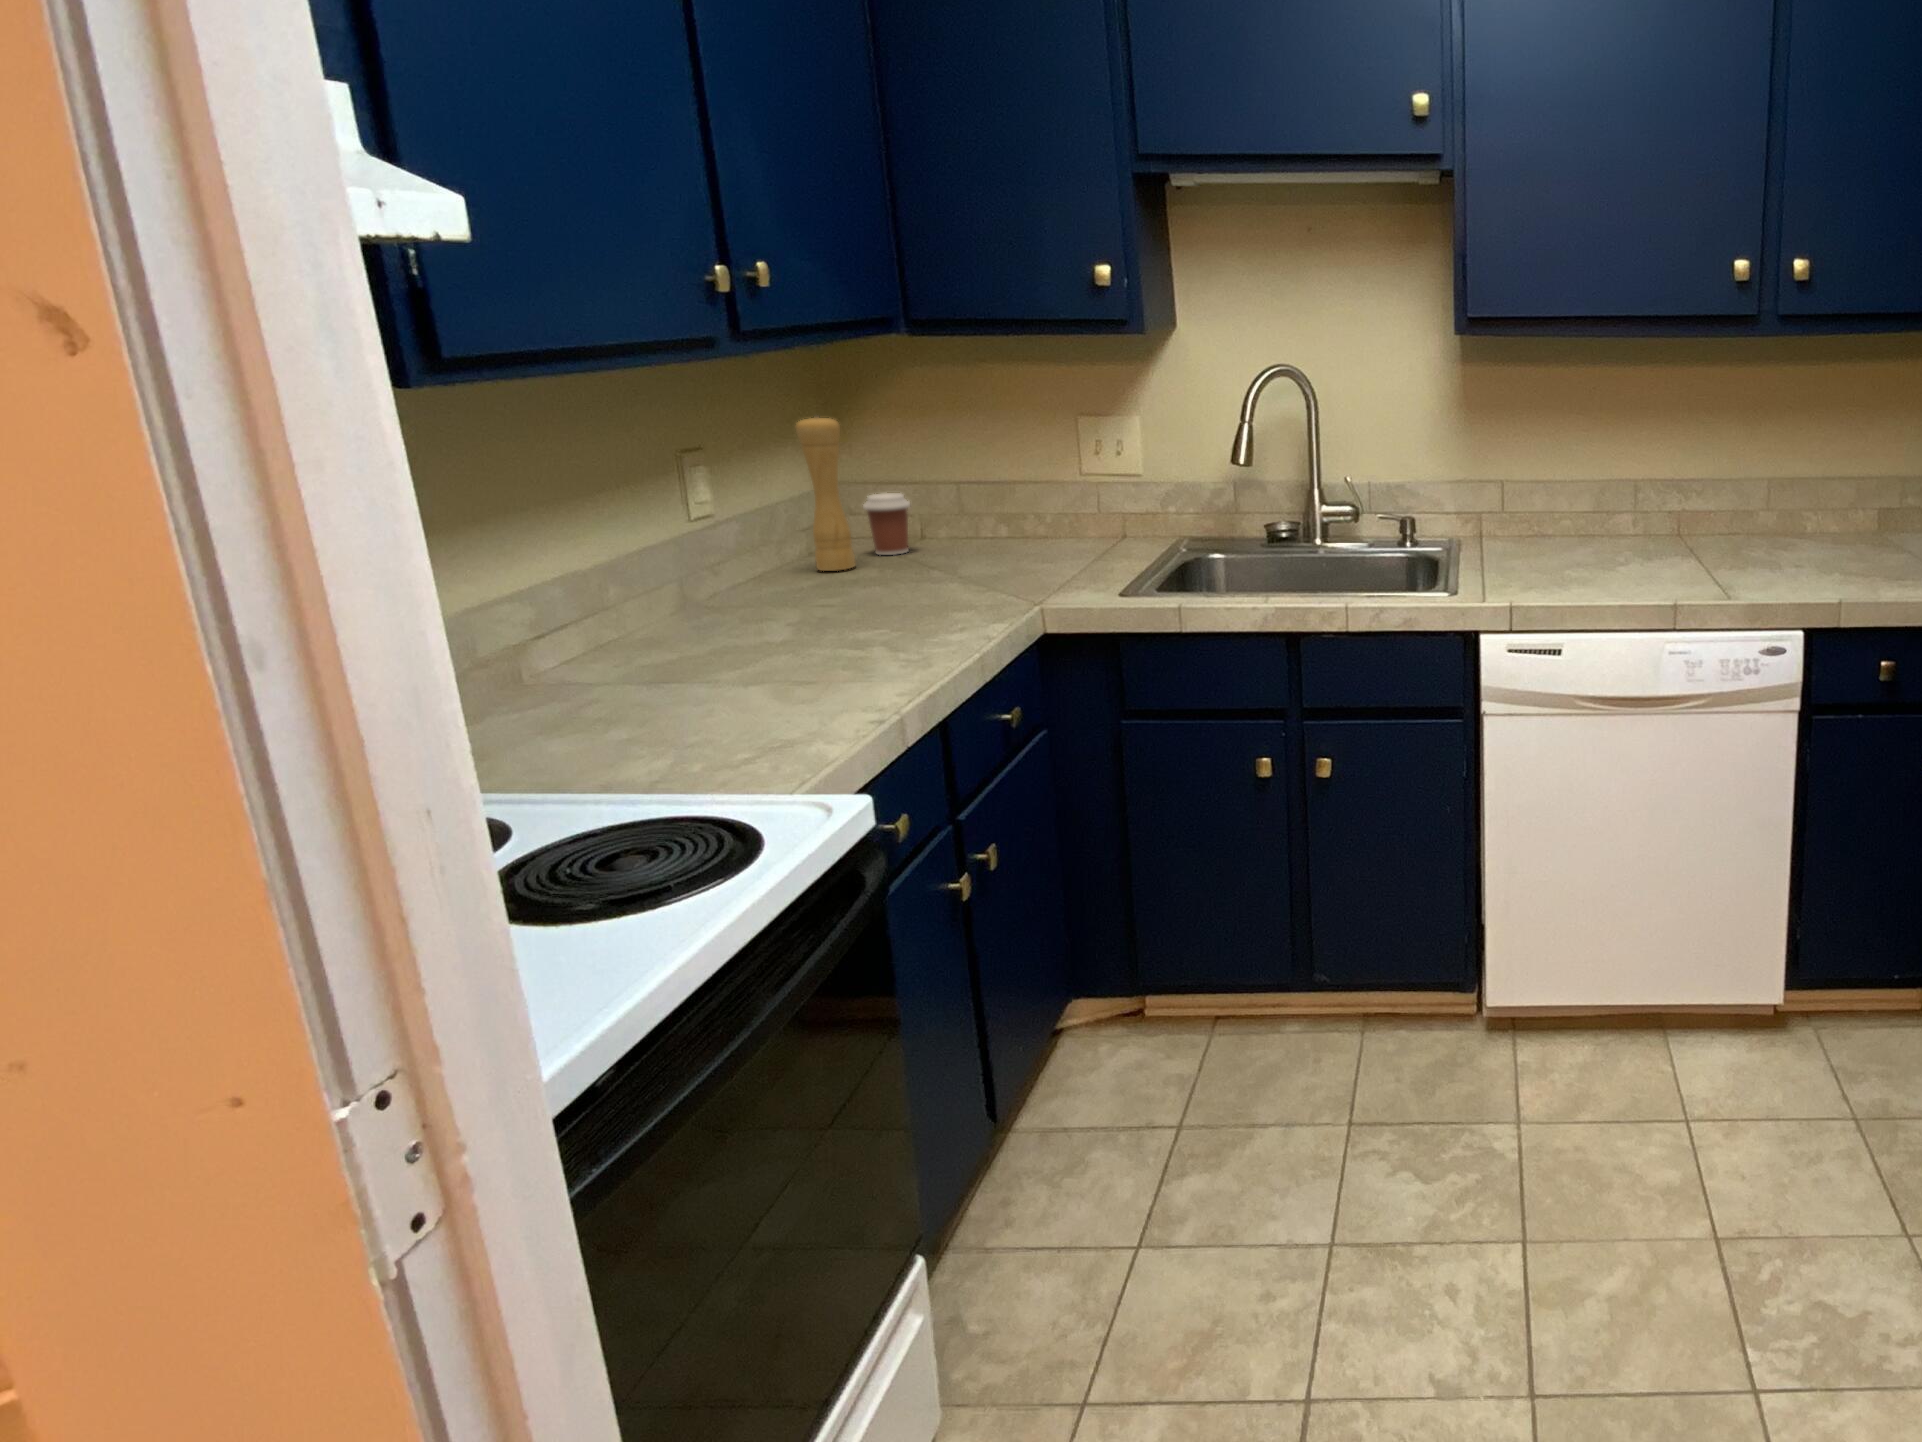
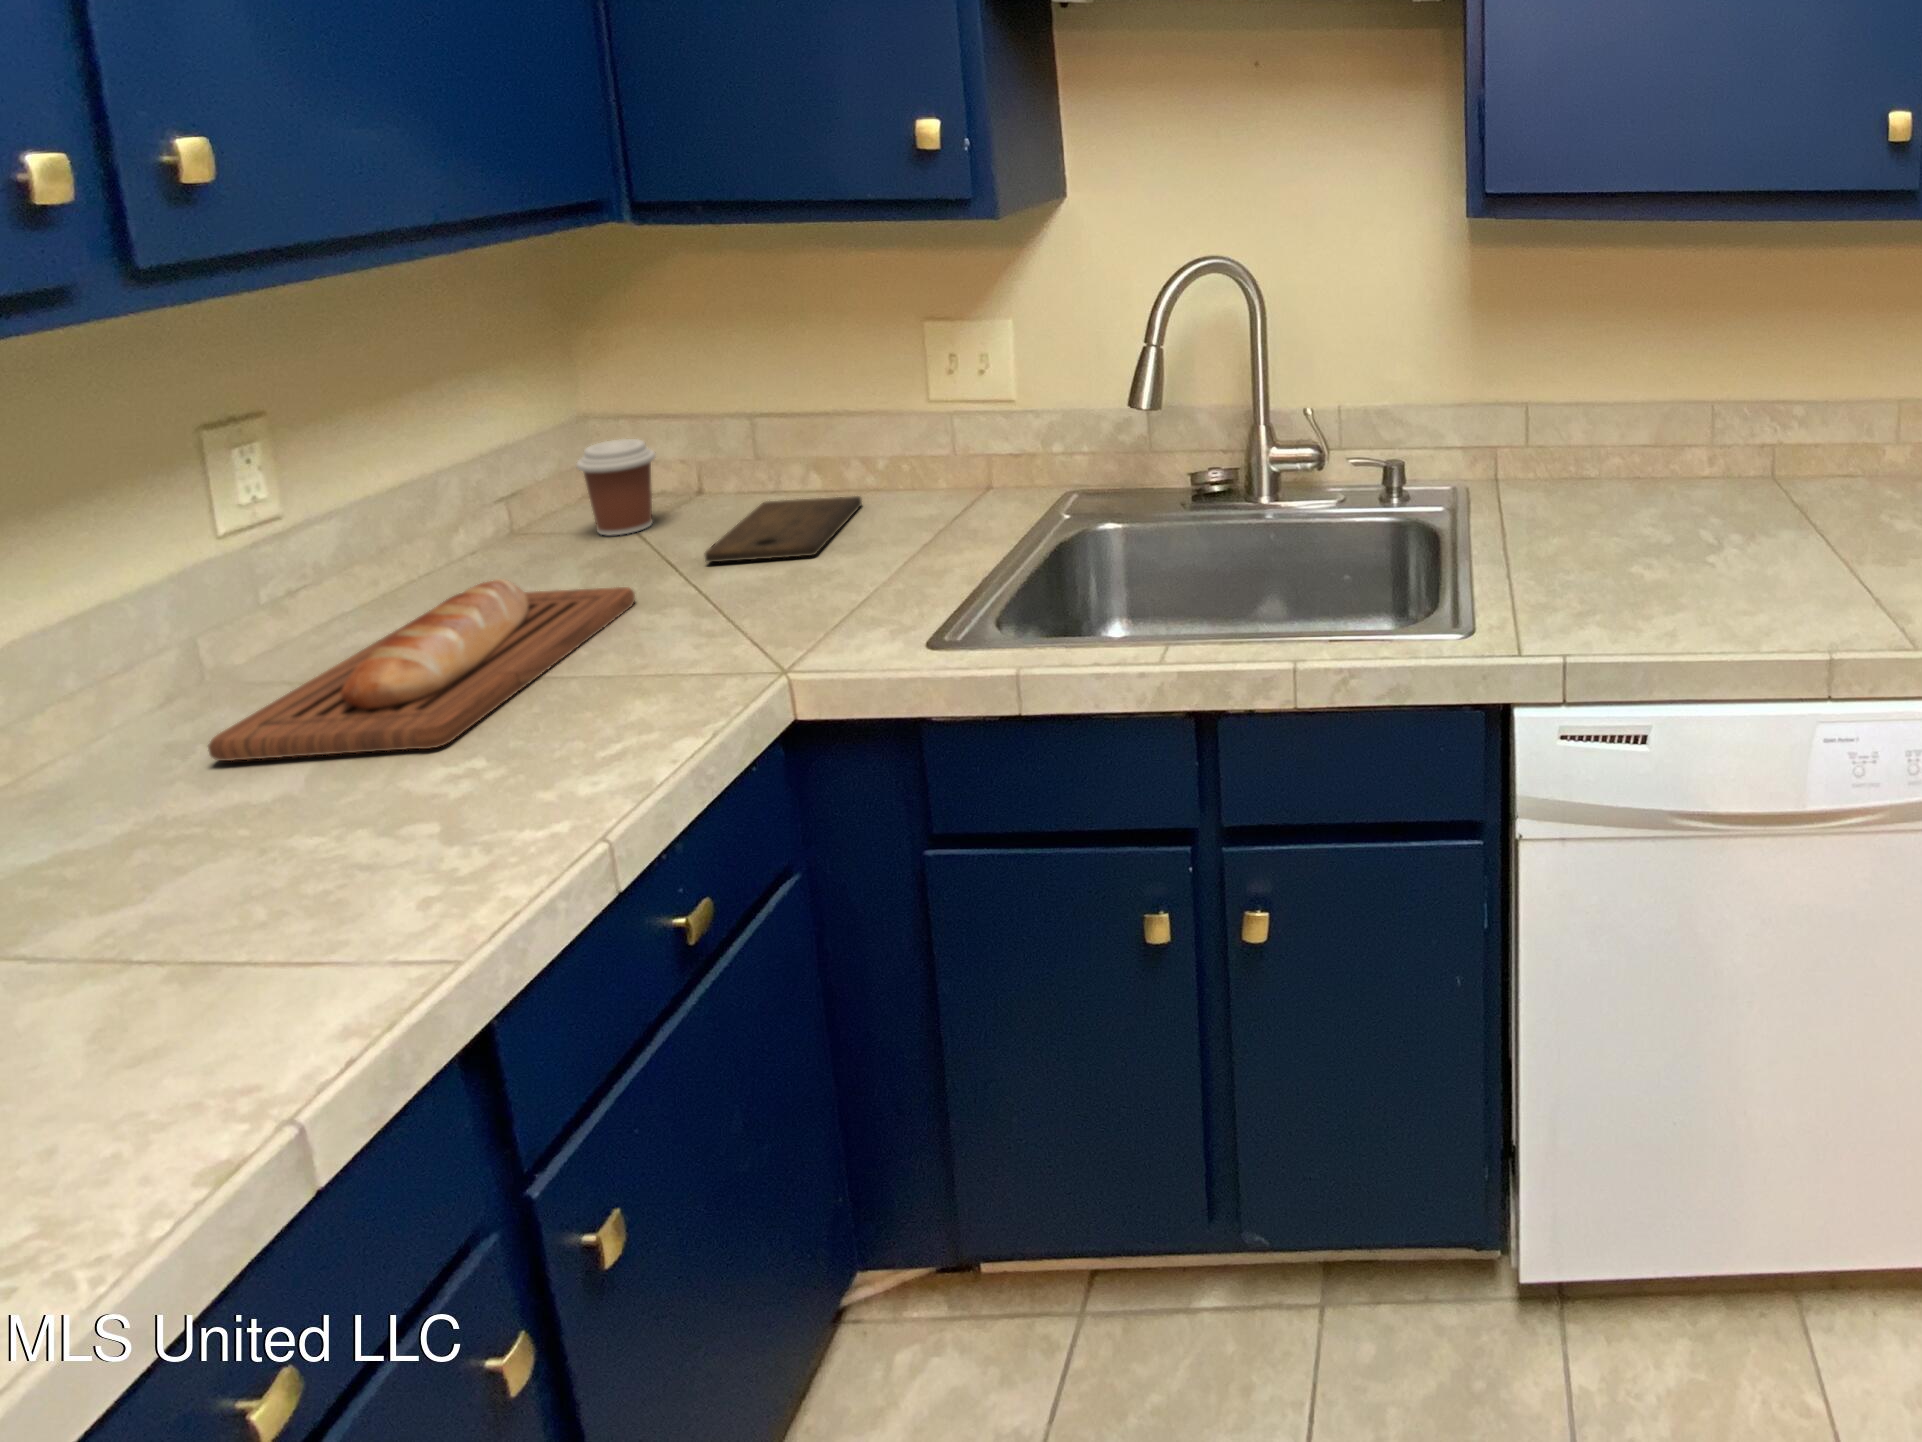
pepper mill: present [796,416,856,571] -> none [441,343,546,581]
cutting board: none [958,537,1044,564] -> present [705,496,862,562]
bread loaf: none [737,555,927,625] -> present [208,579,635,761]

